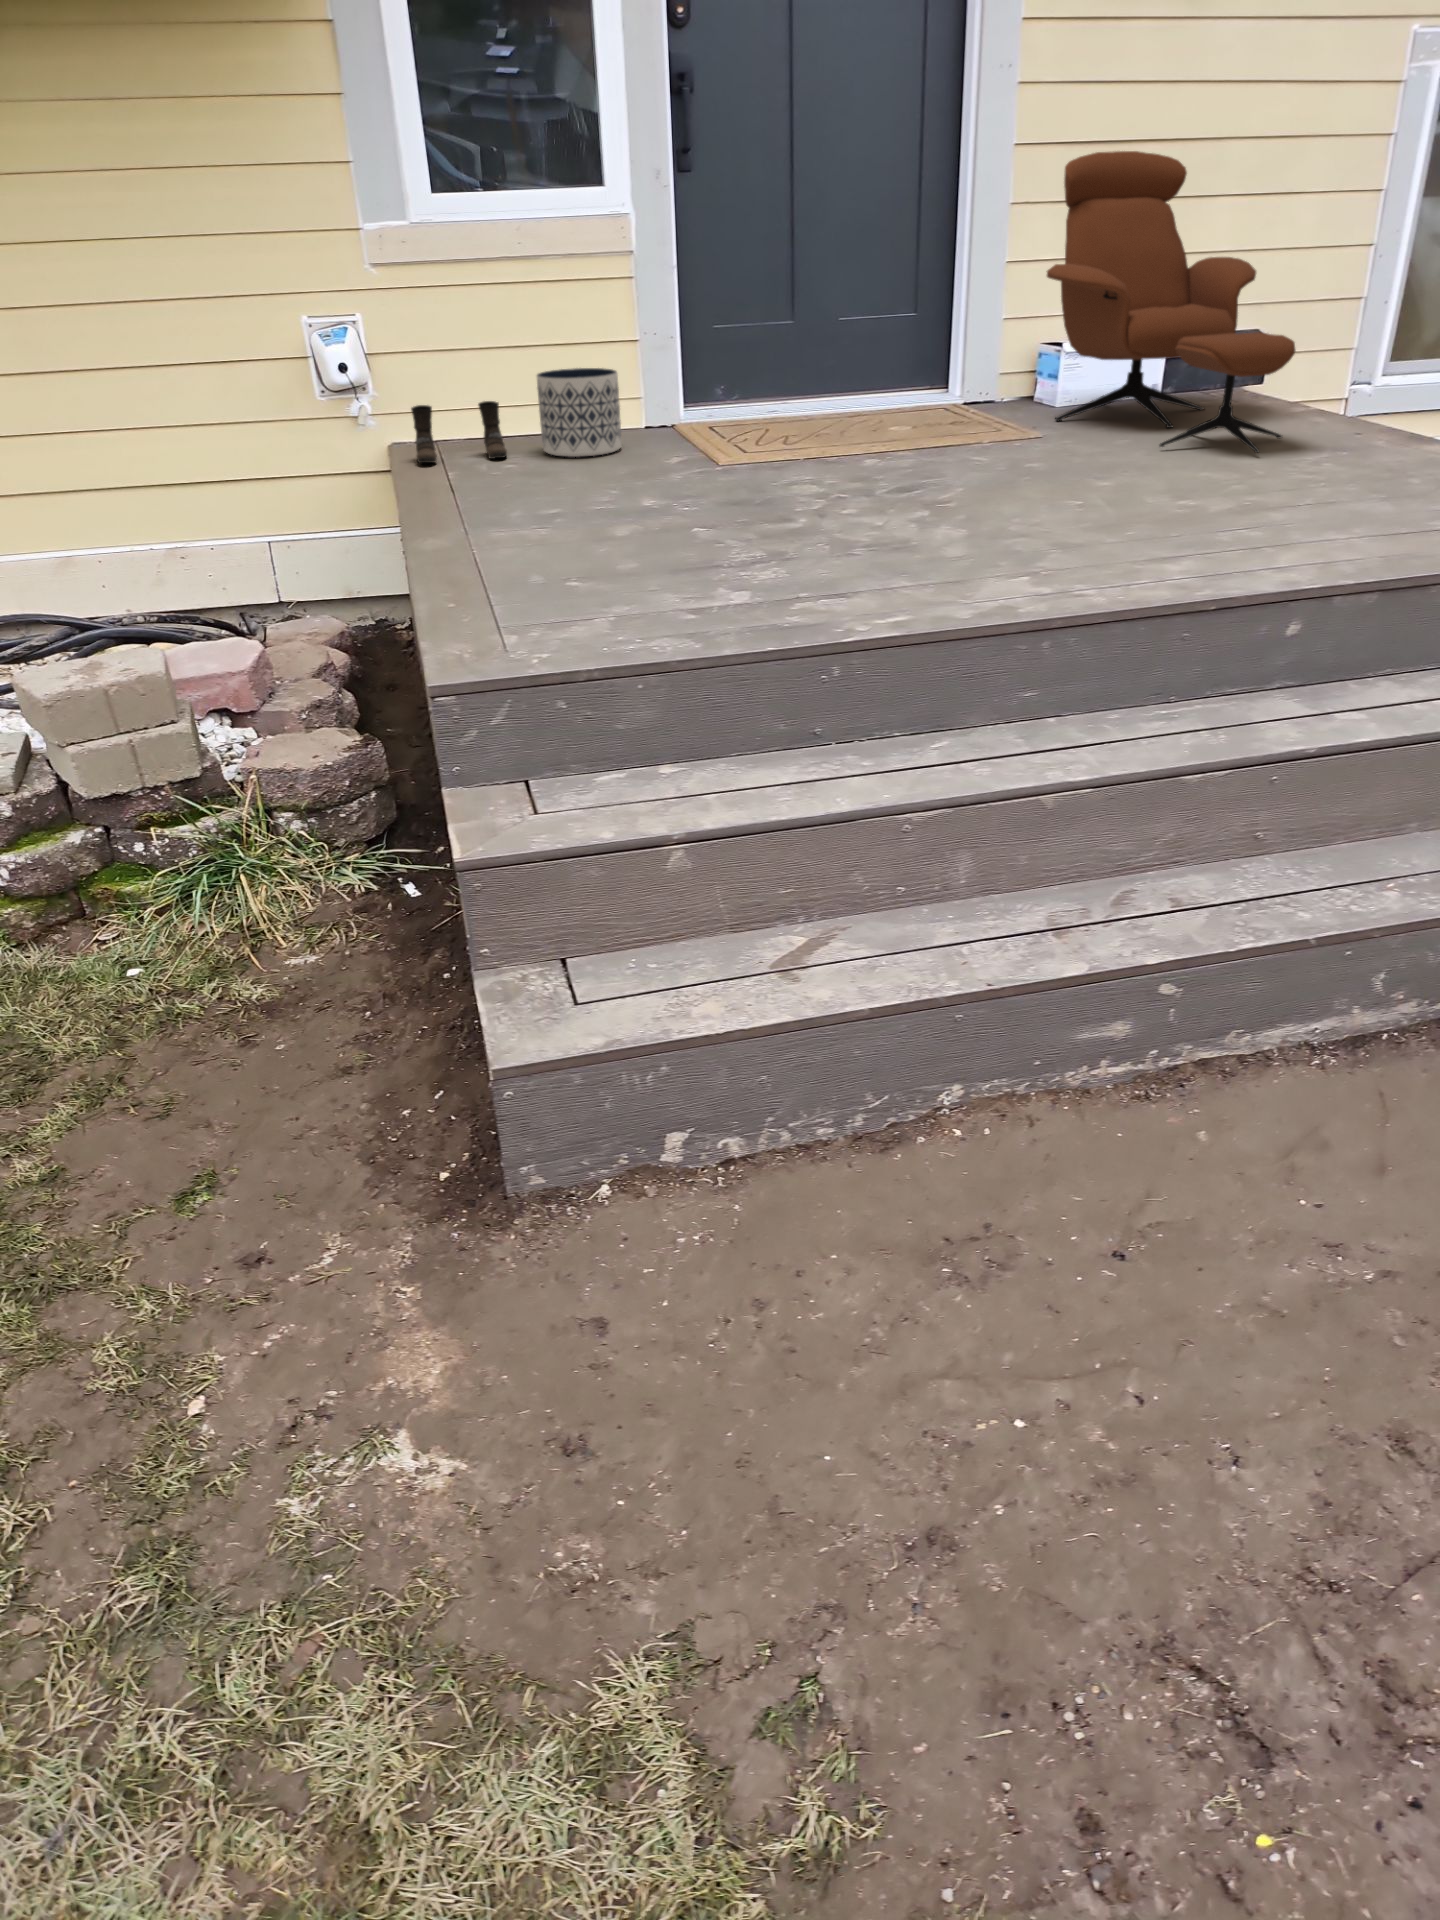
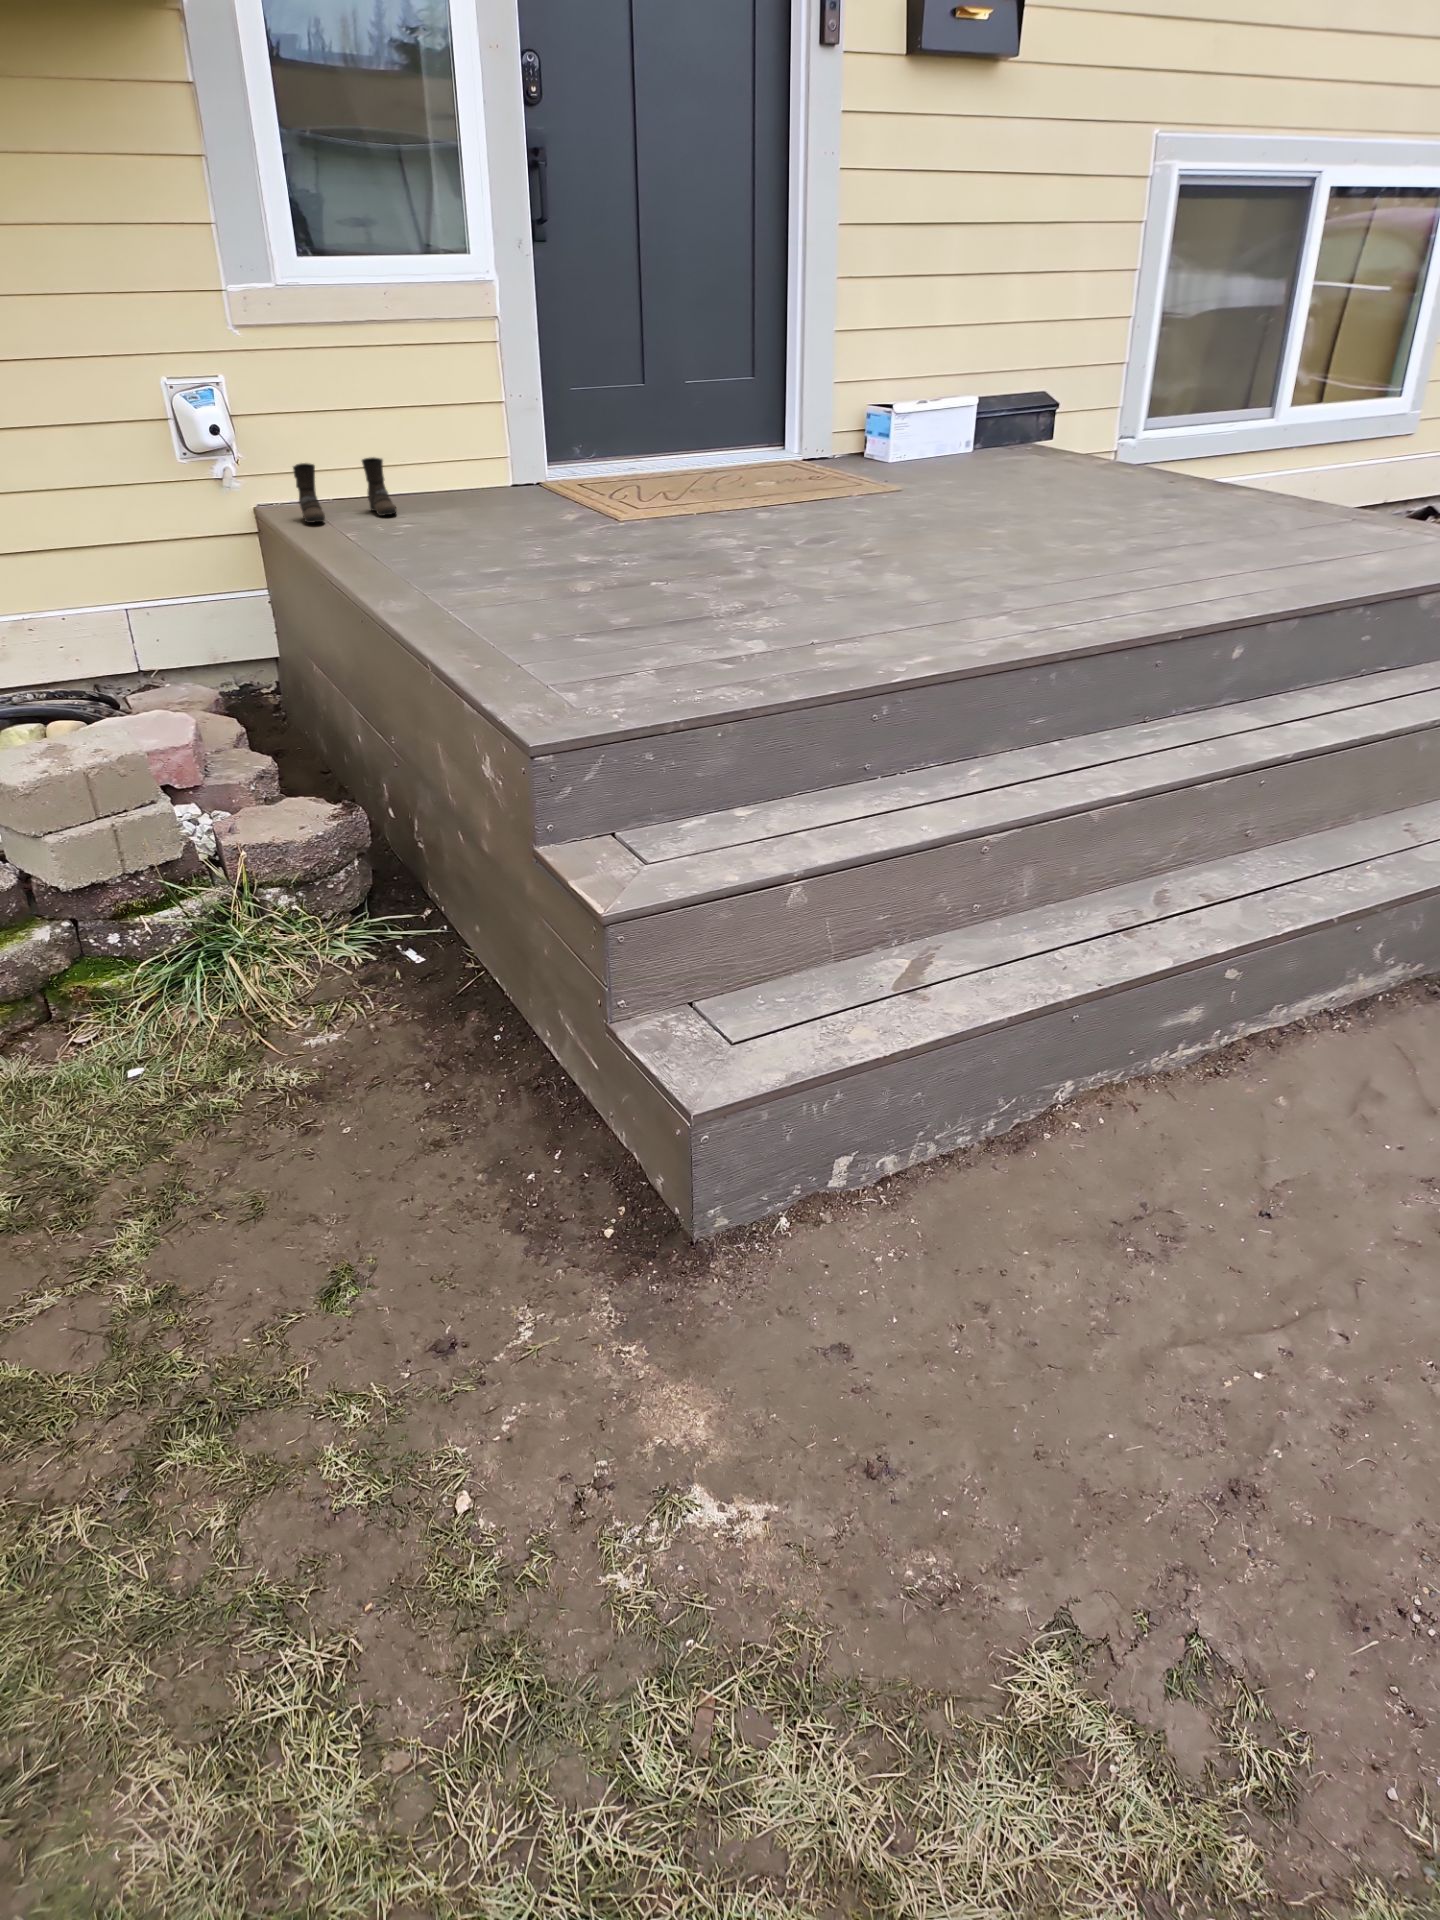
lounge chair: present [1047,151,1295,453] -> none [896,214,1142,487]
planter: present [537,368,622,457] -> none [422,422,511,511]

